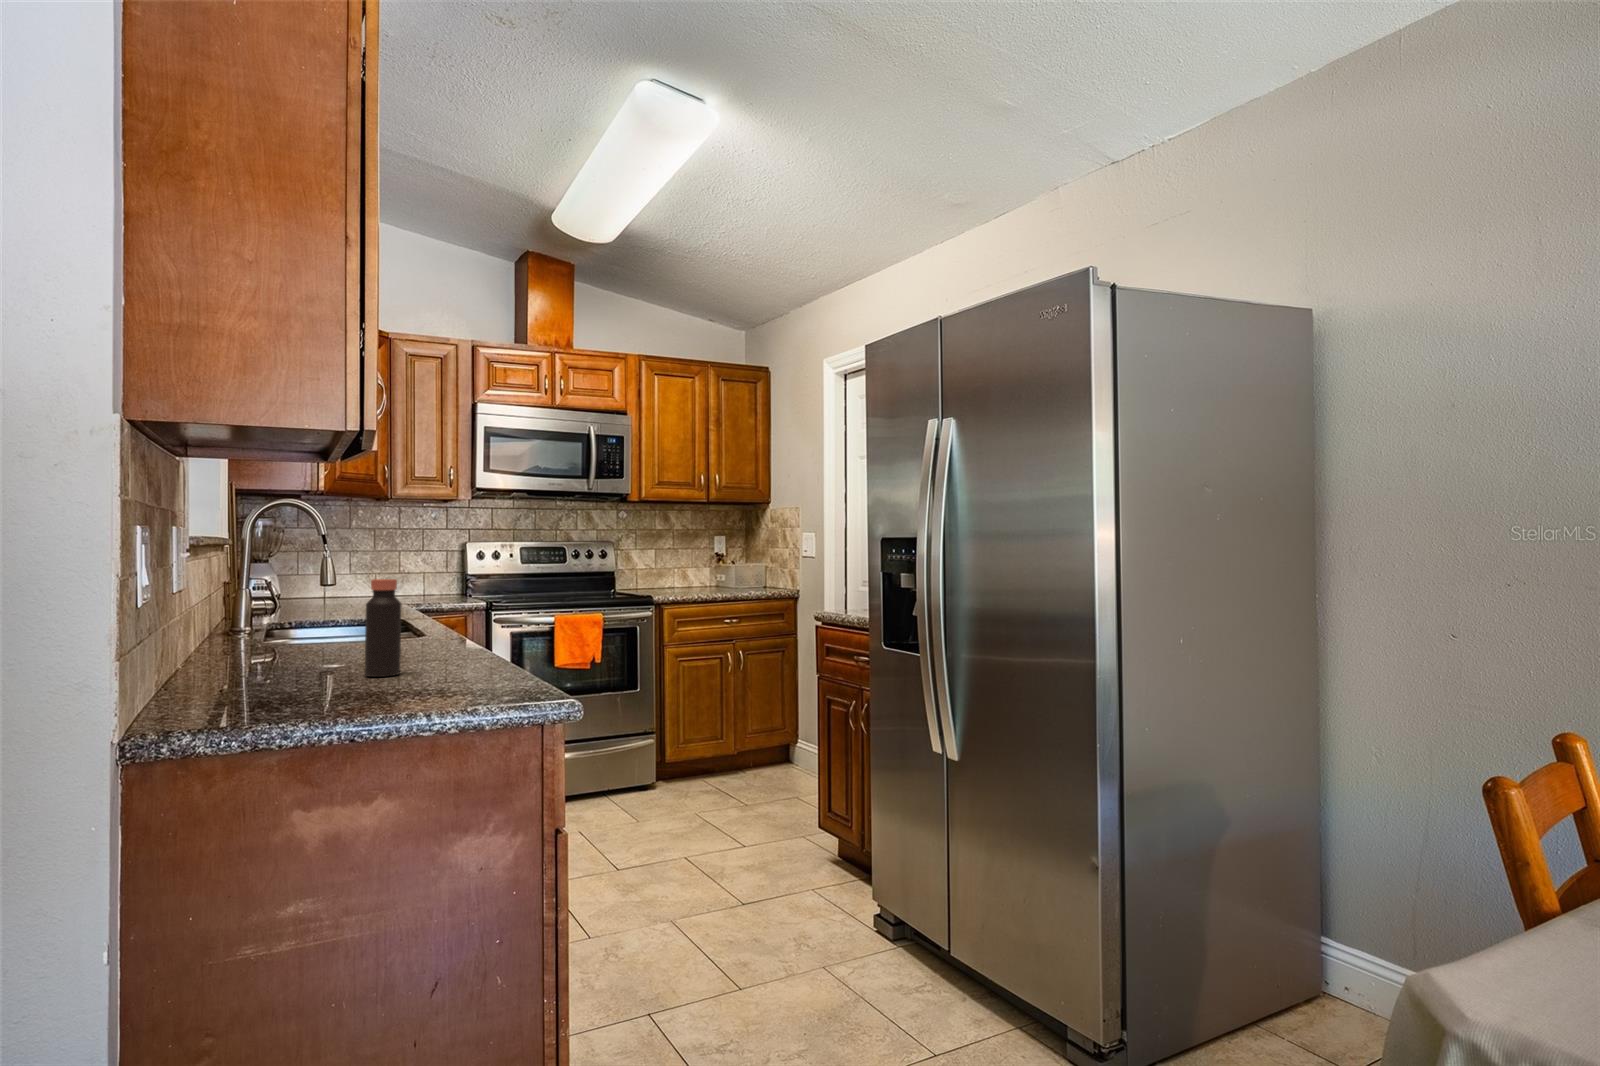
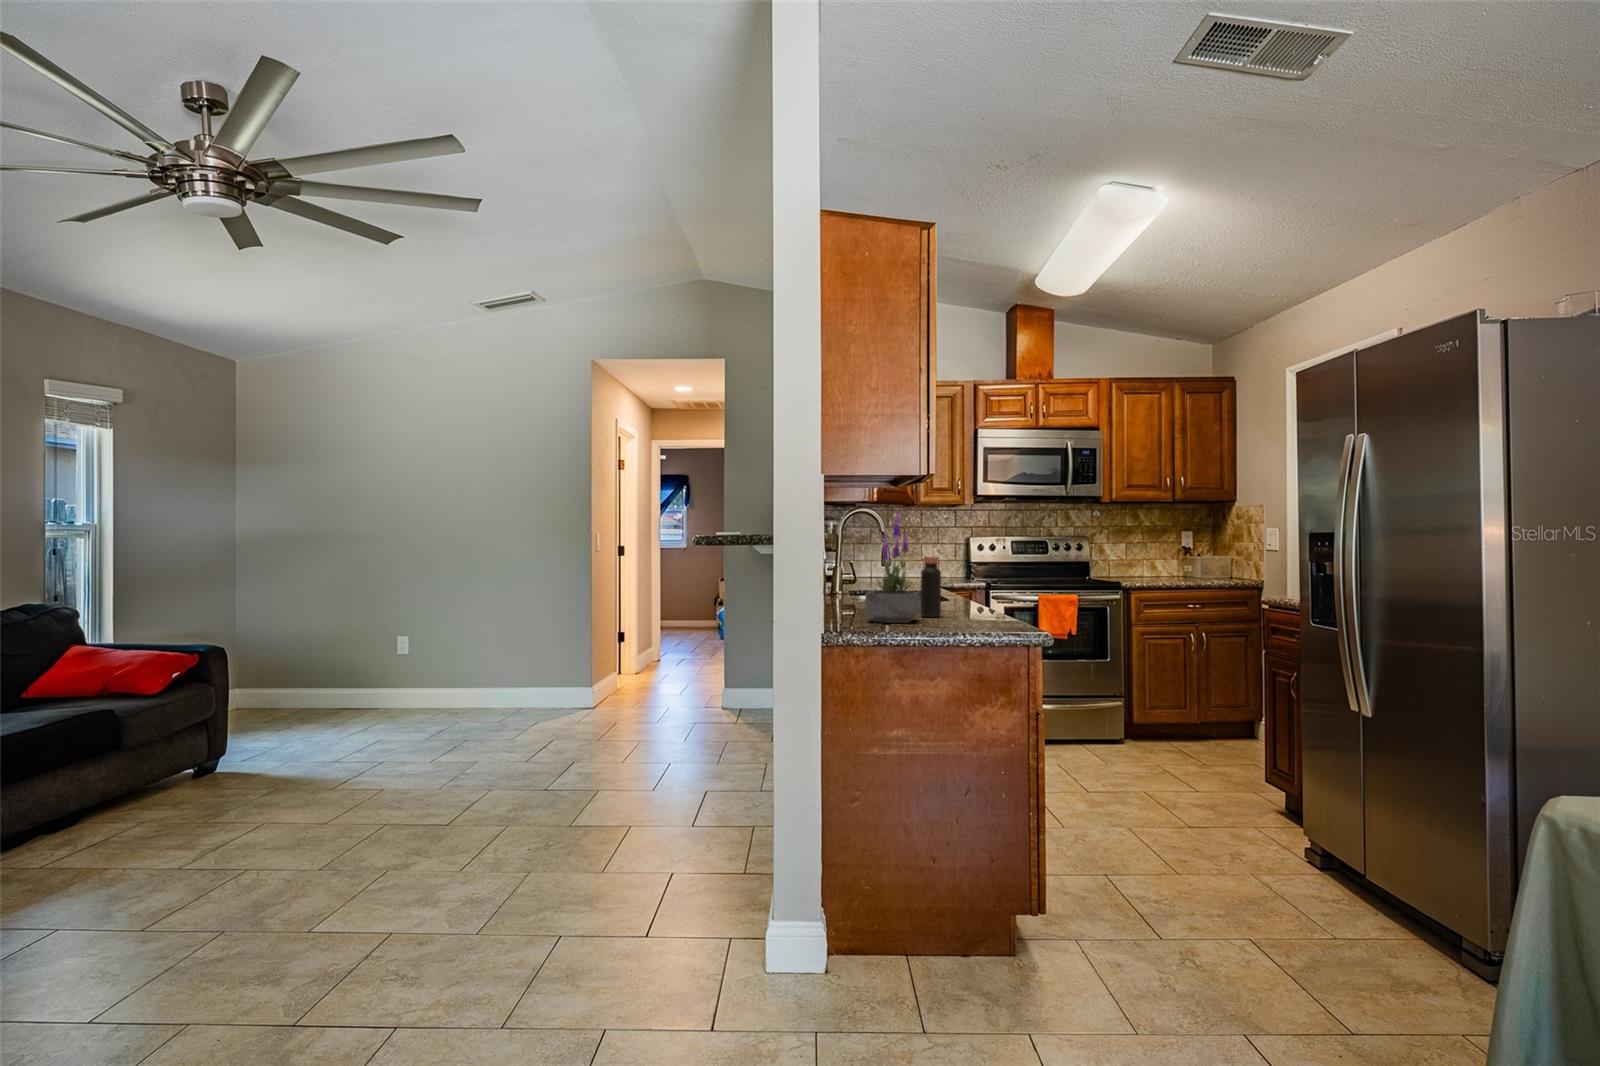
potted plant: none [249,504,362,697] -> present [865,514,920,623]

